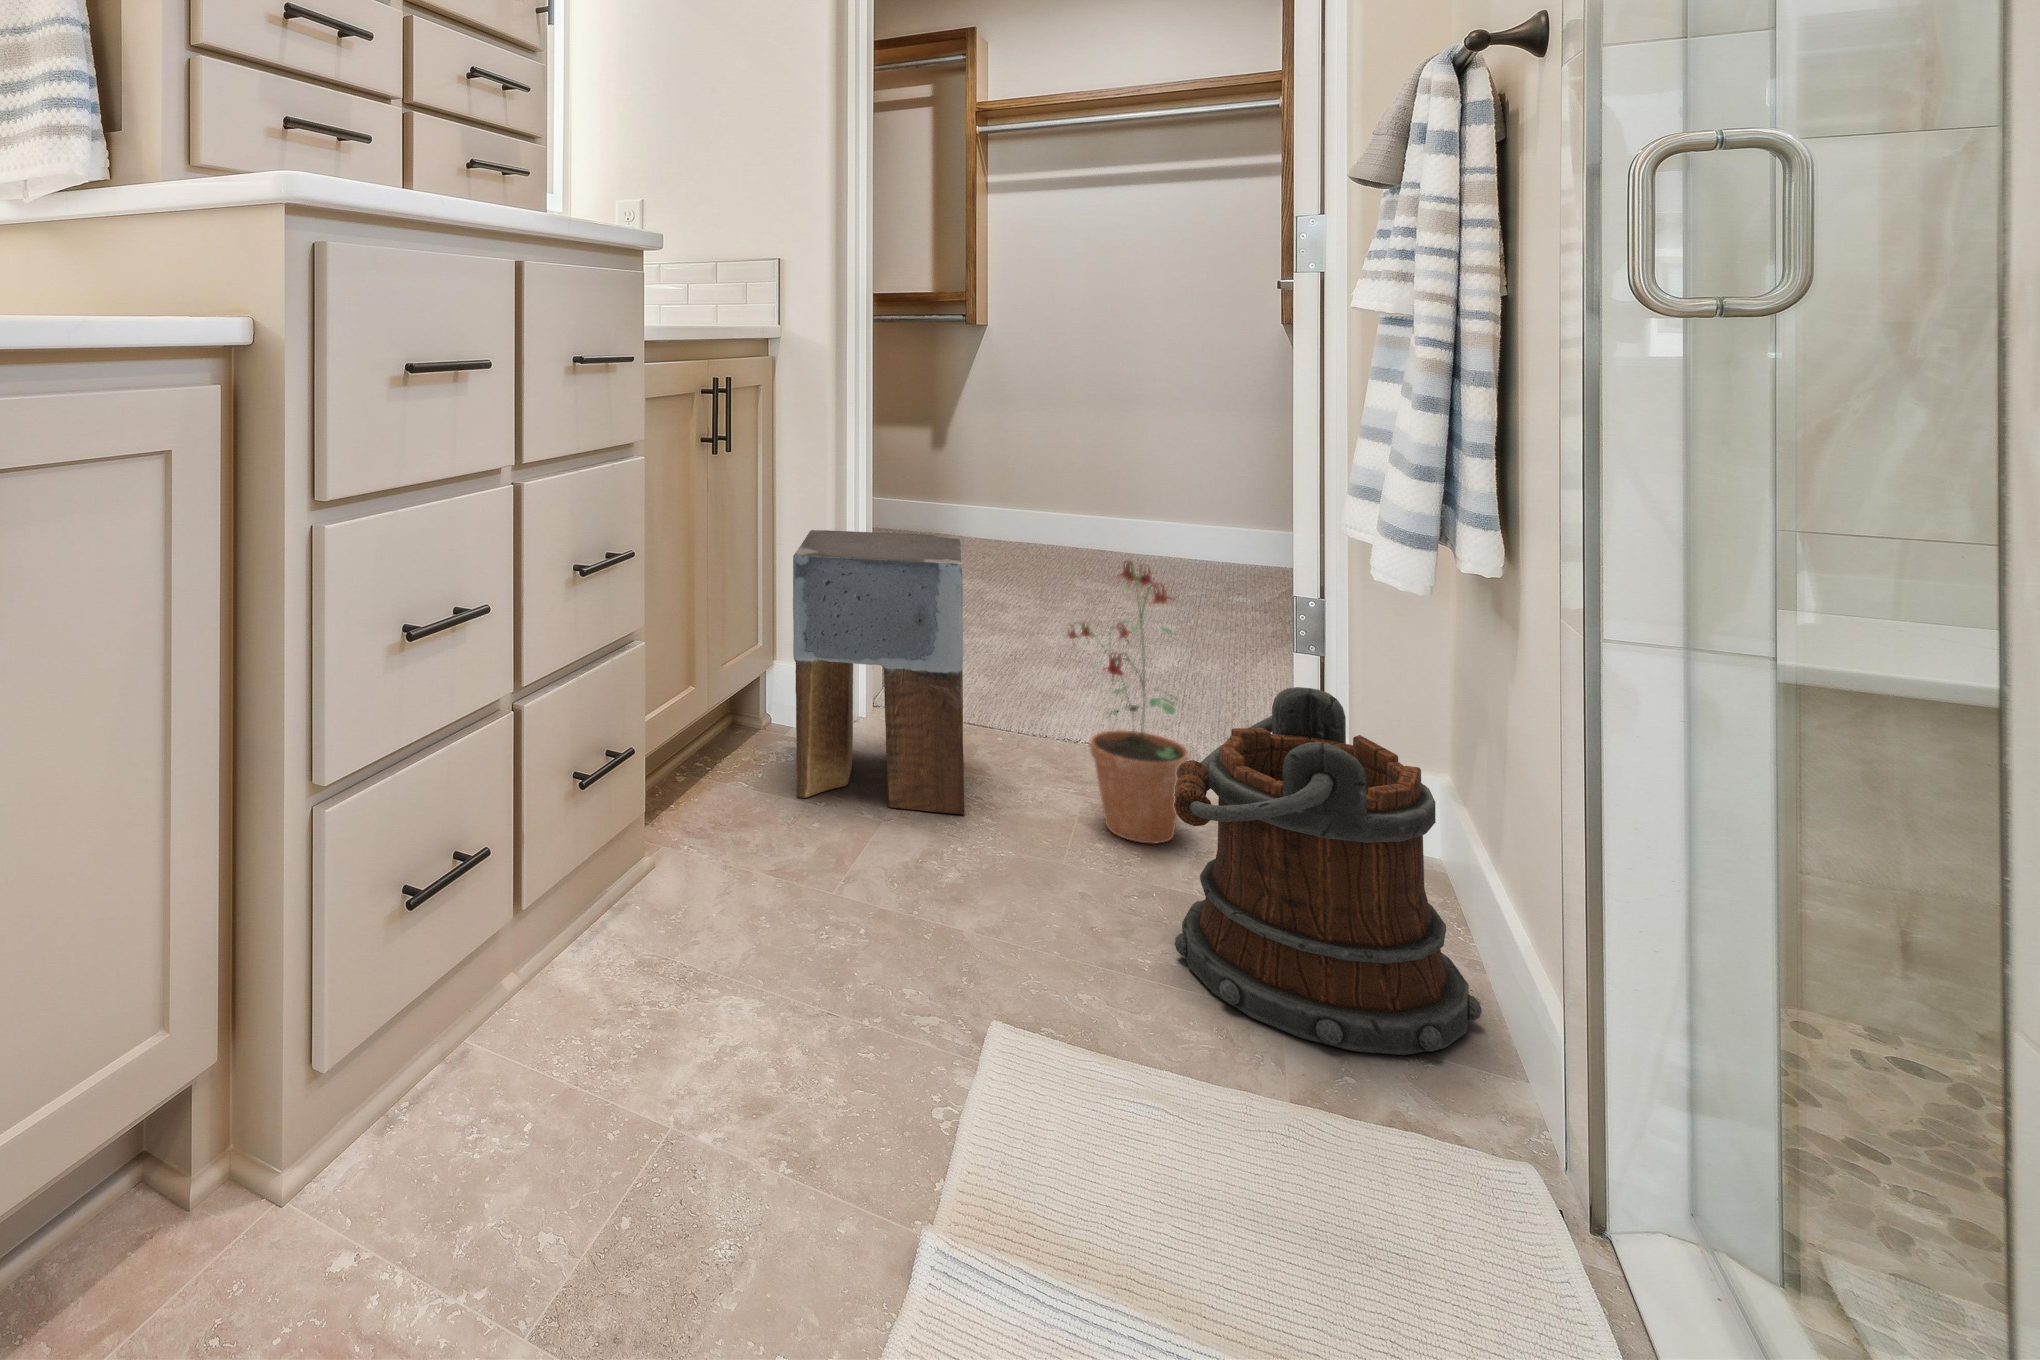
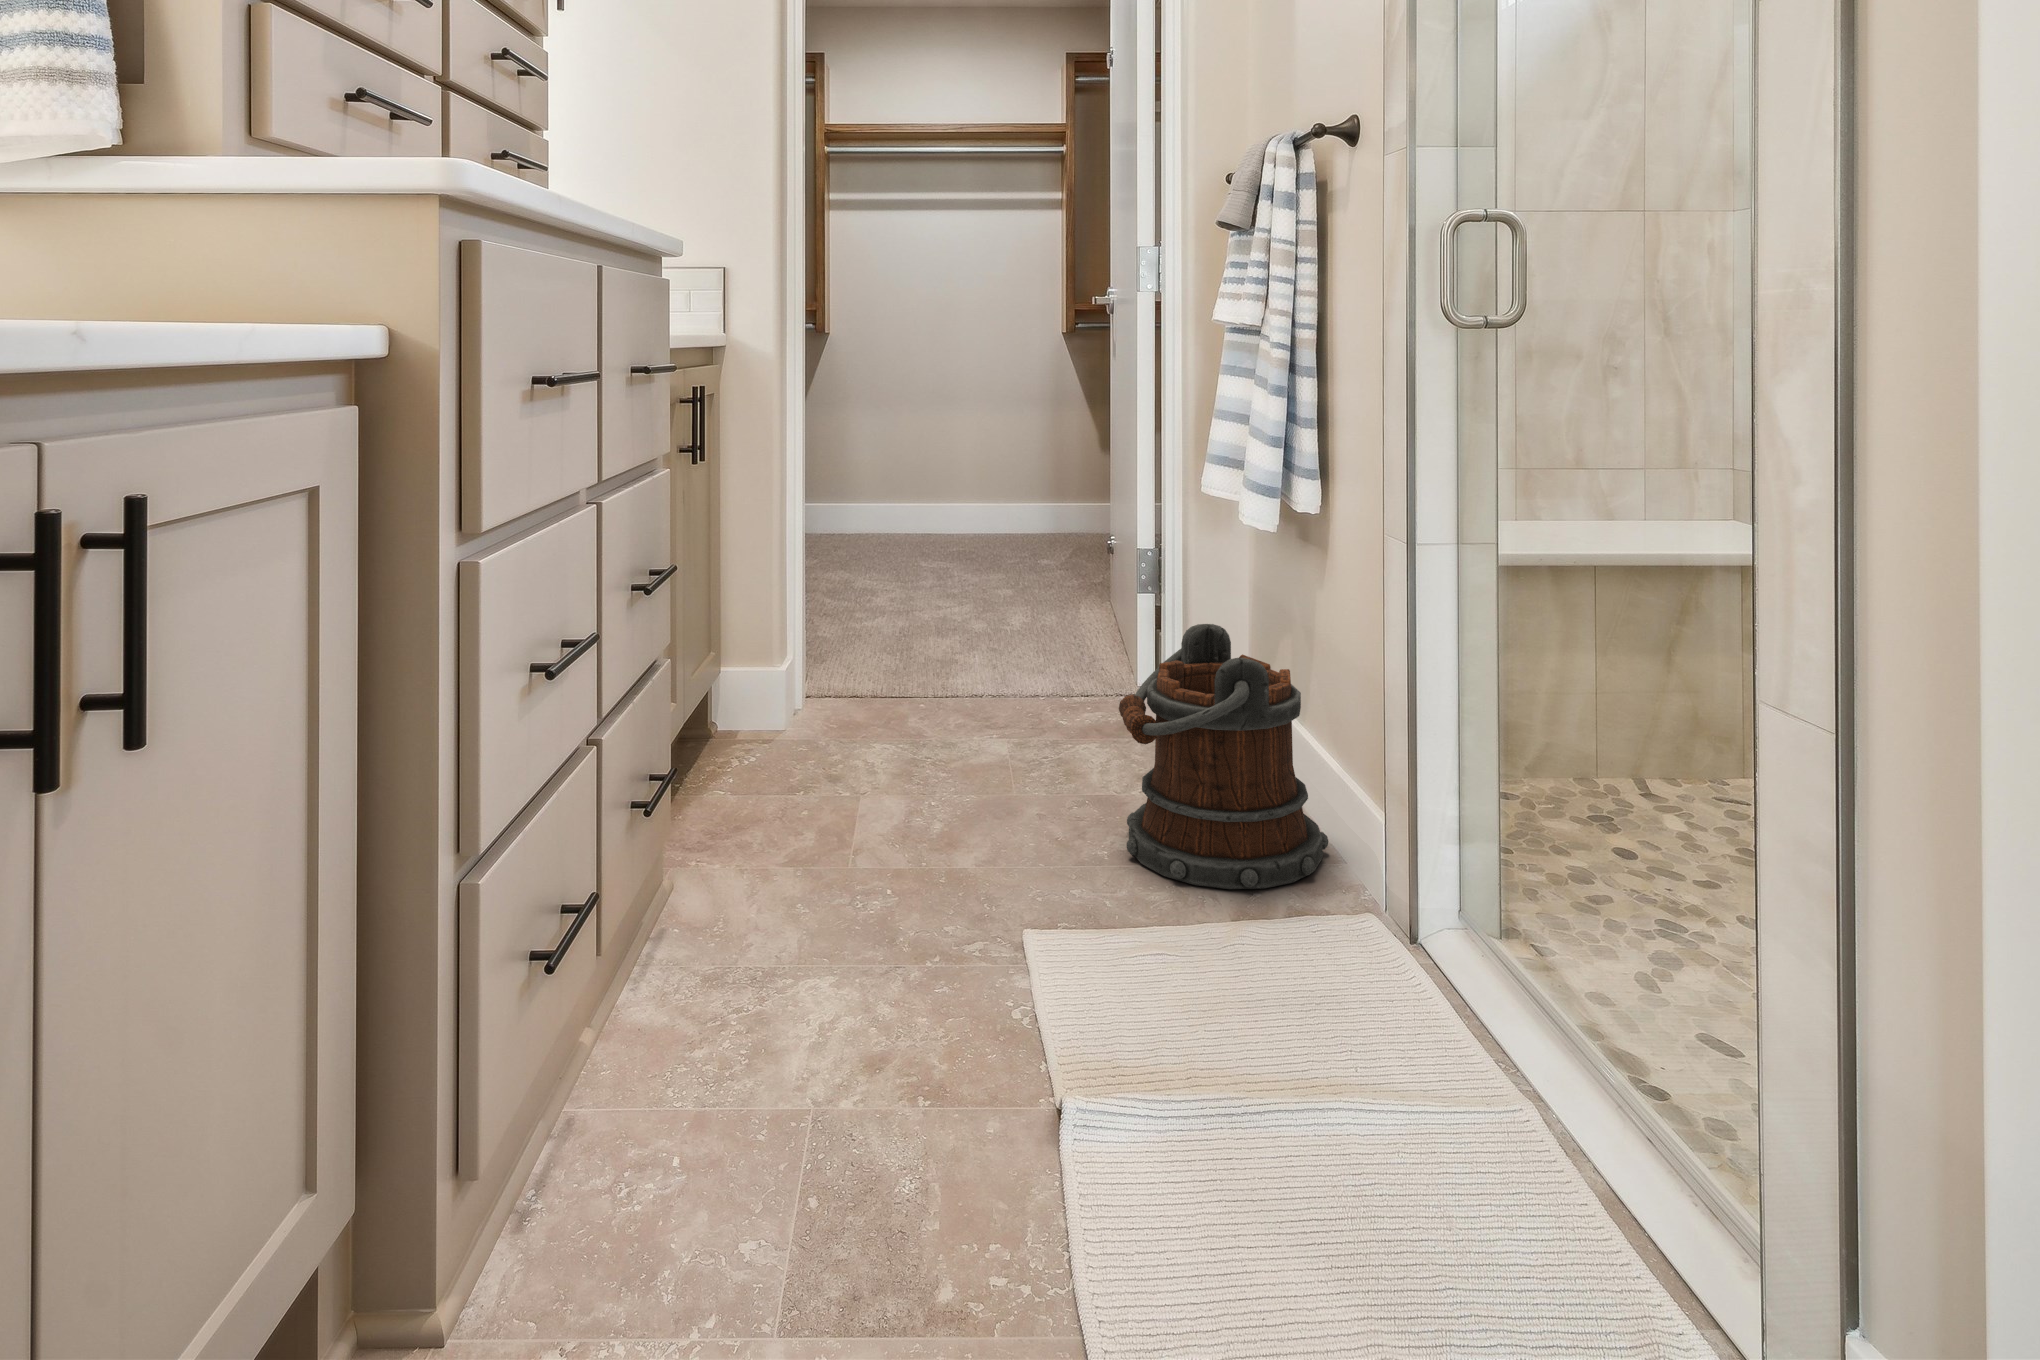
stool: present [793,530,965,814] -> none [747,533,918,806]
potted plant: present [1068,561,1189,844] -> none [991,540,1102,783]

